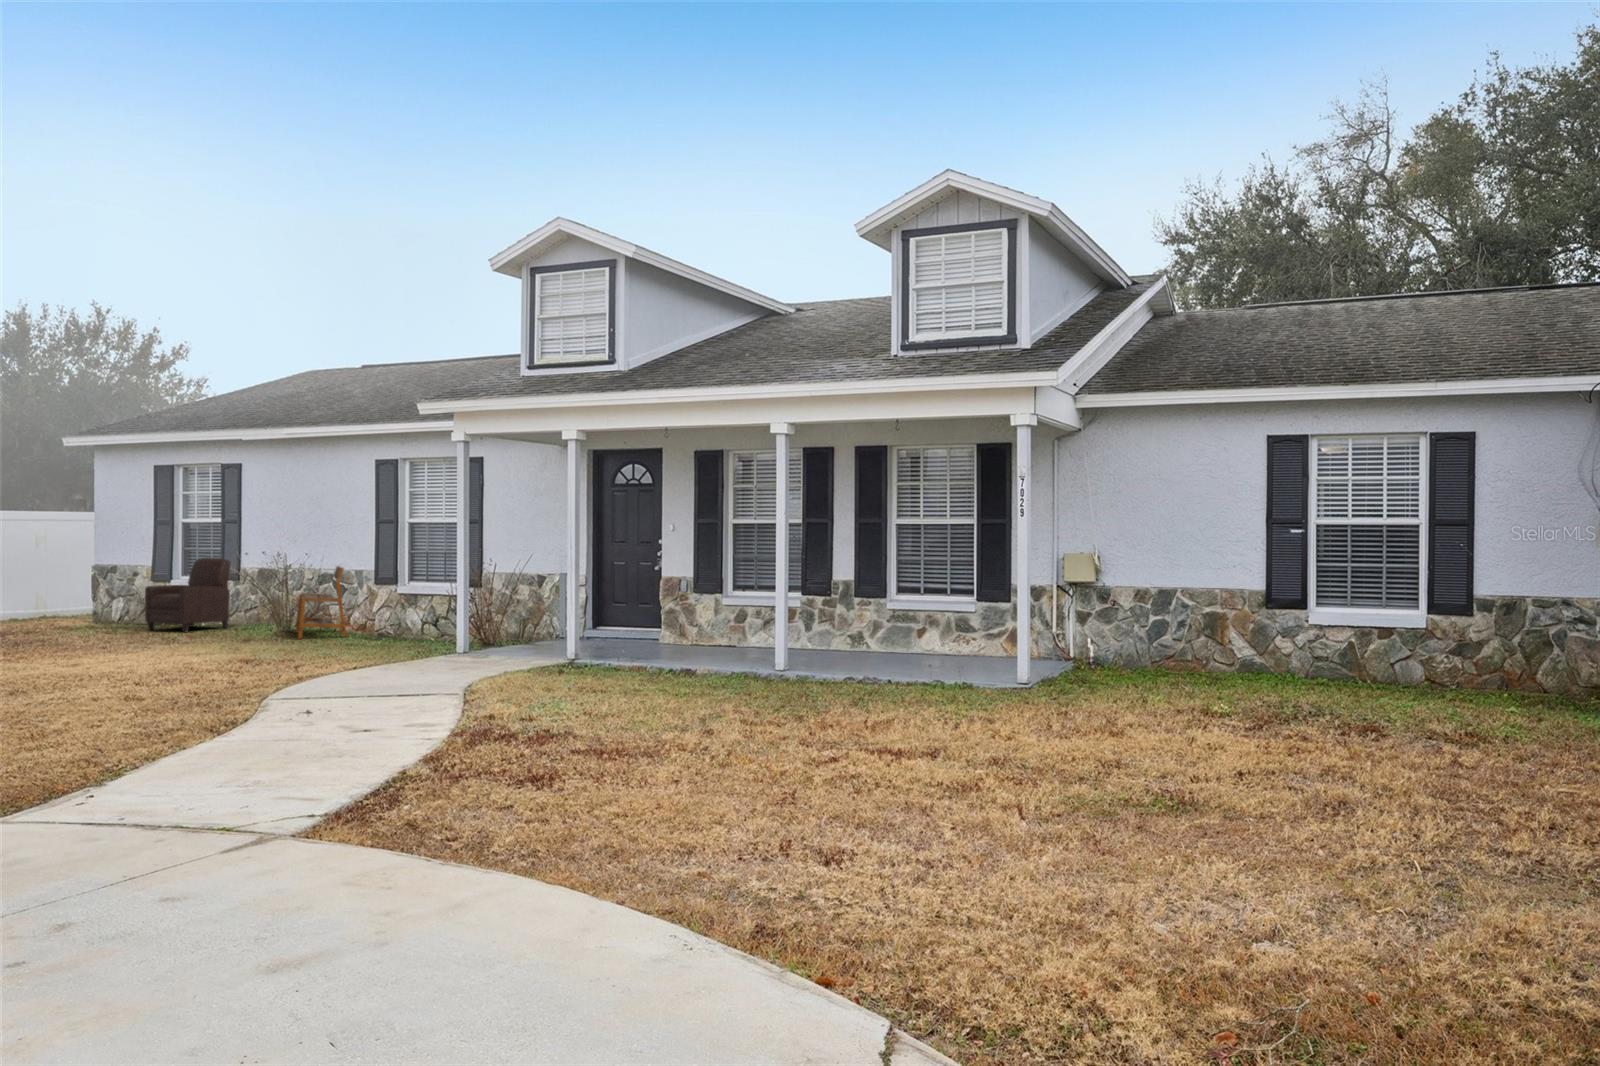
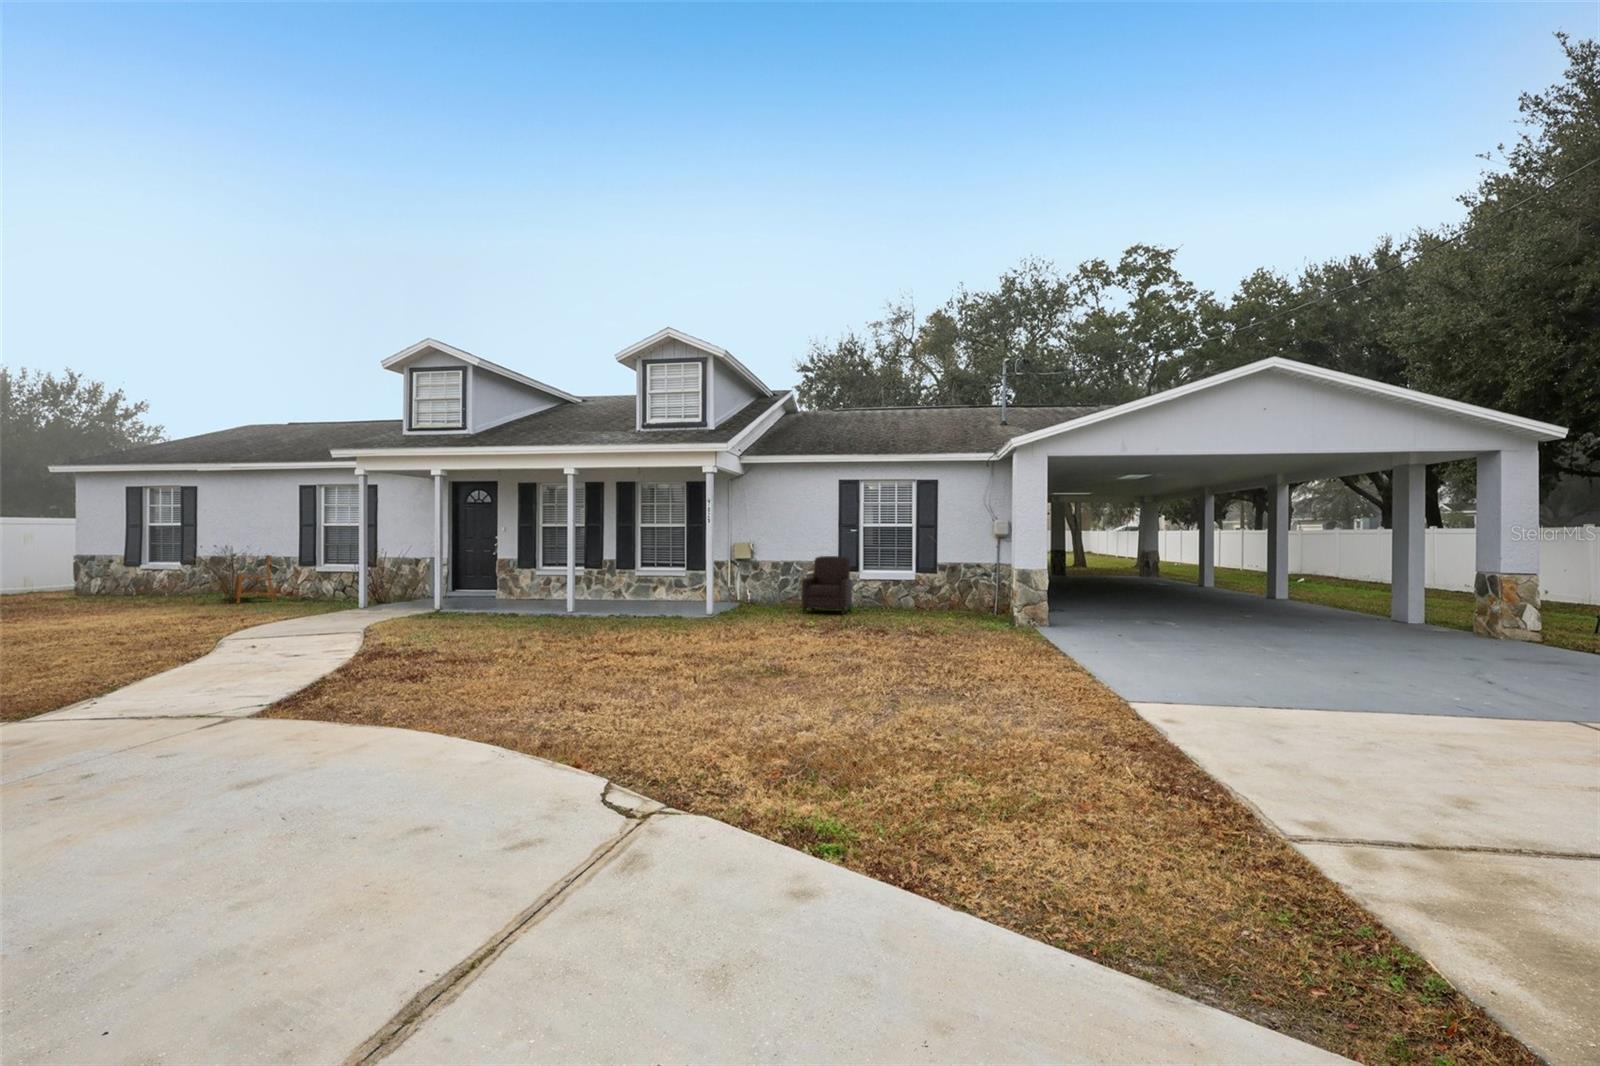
chair: present [145,558,230,632] -> present [802,556,852,615]

